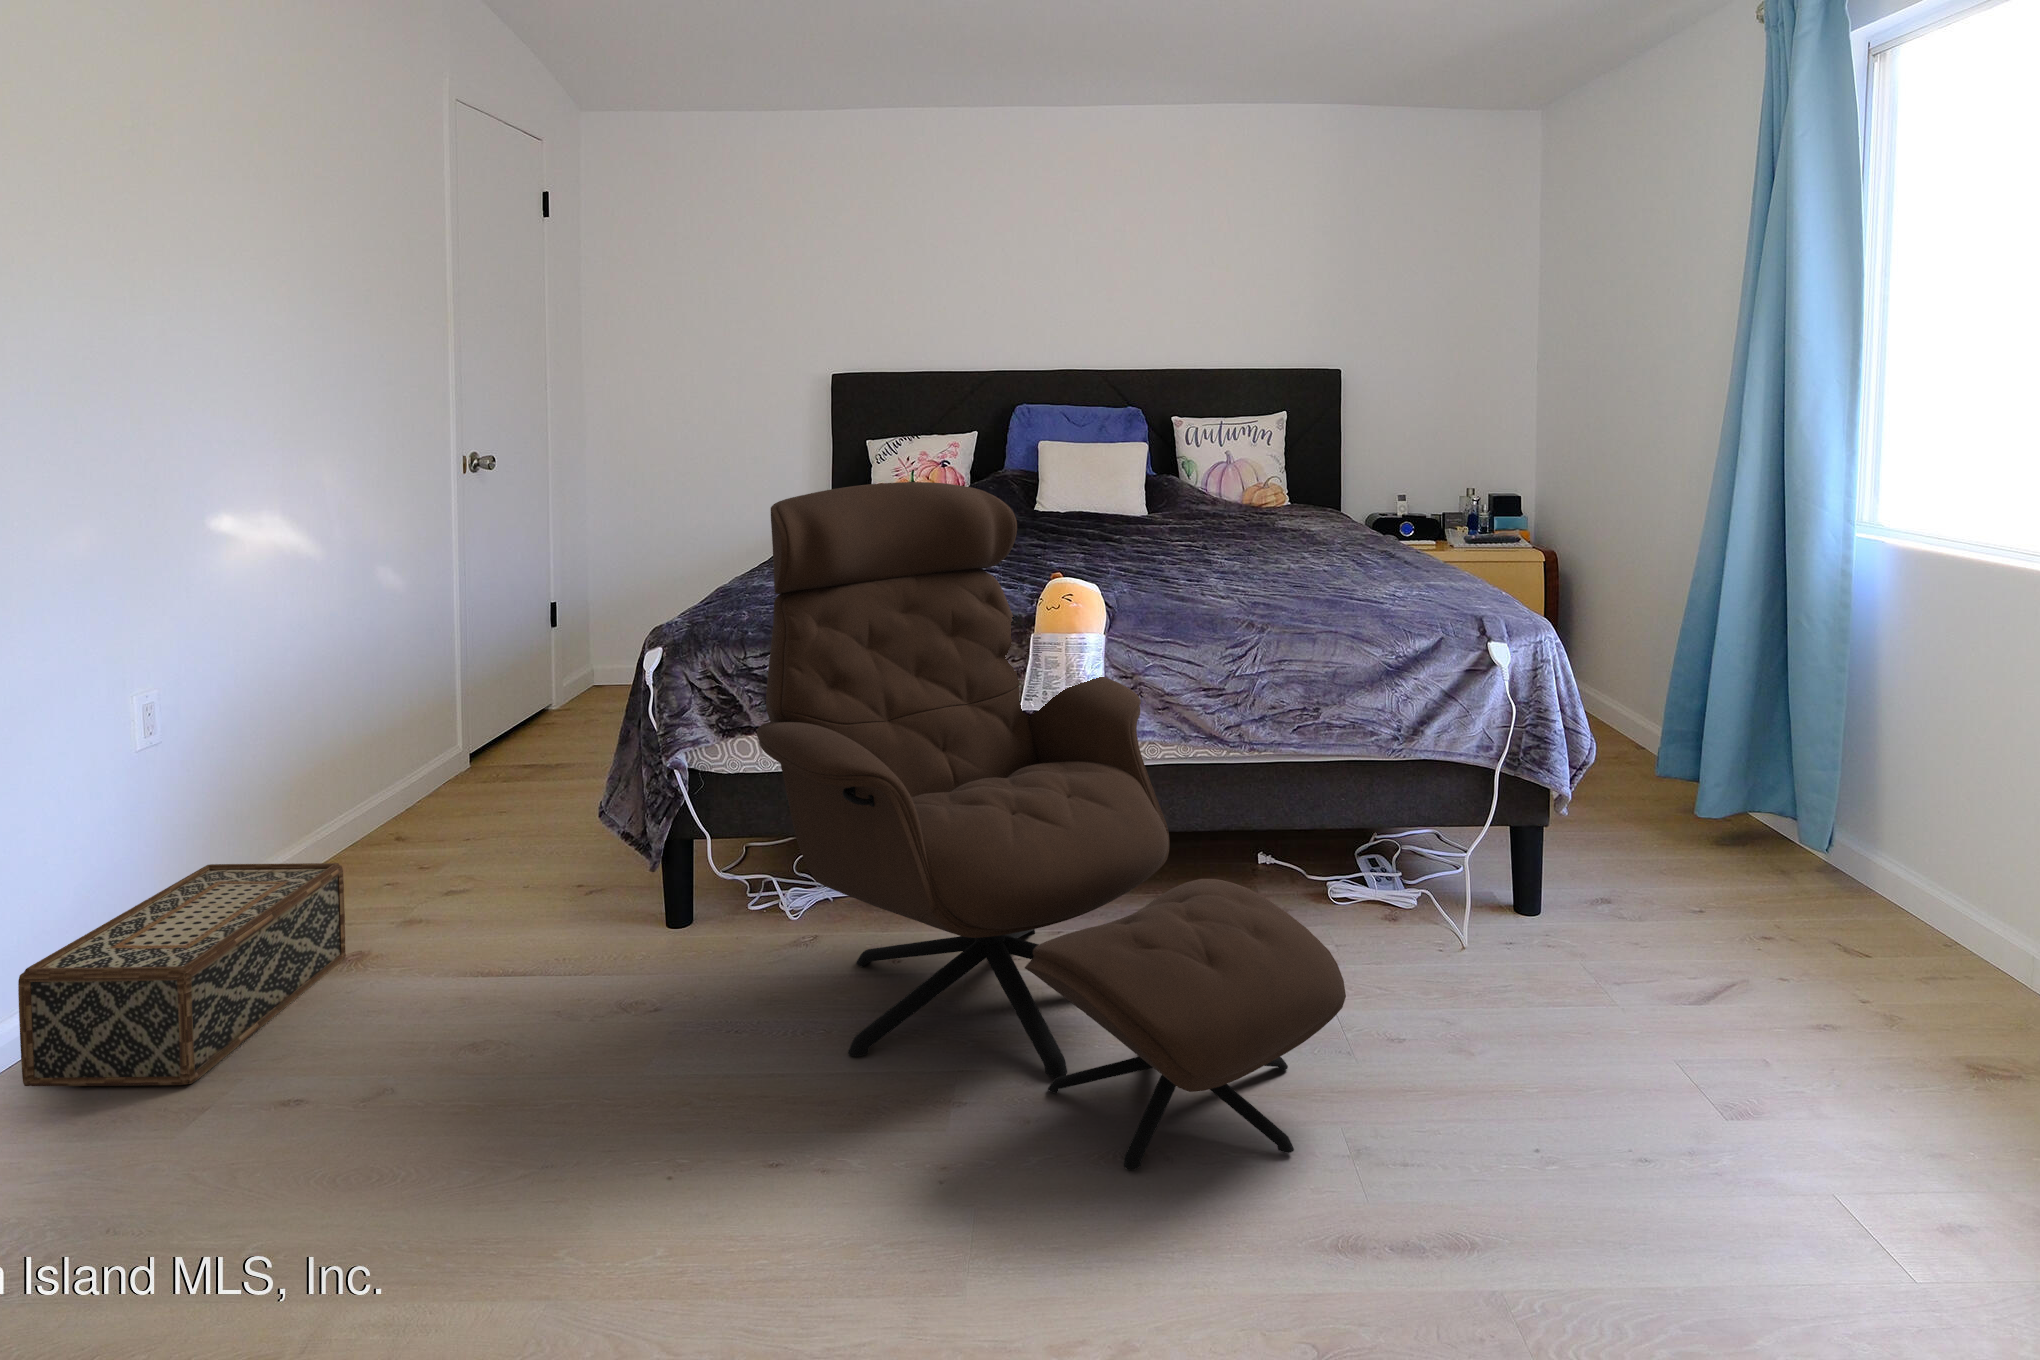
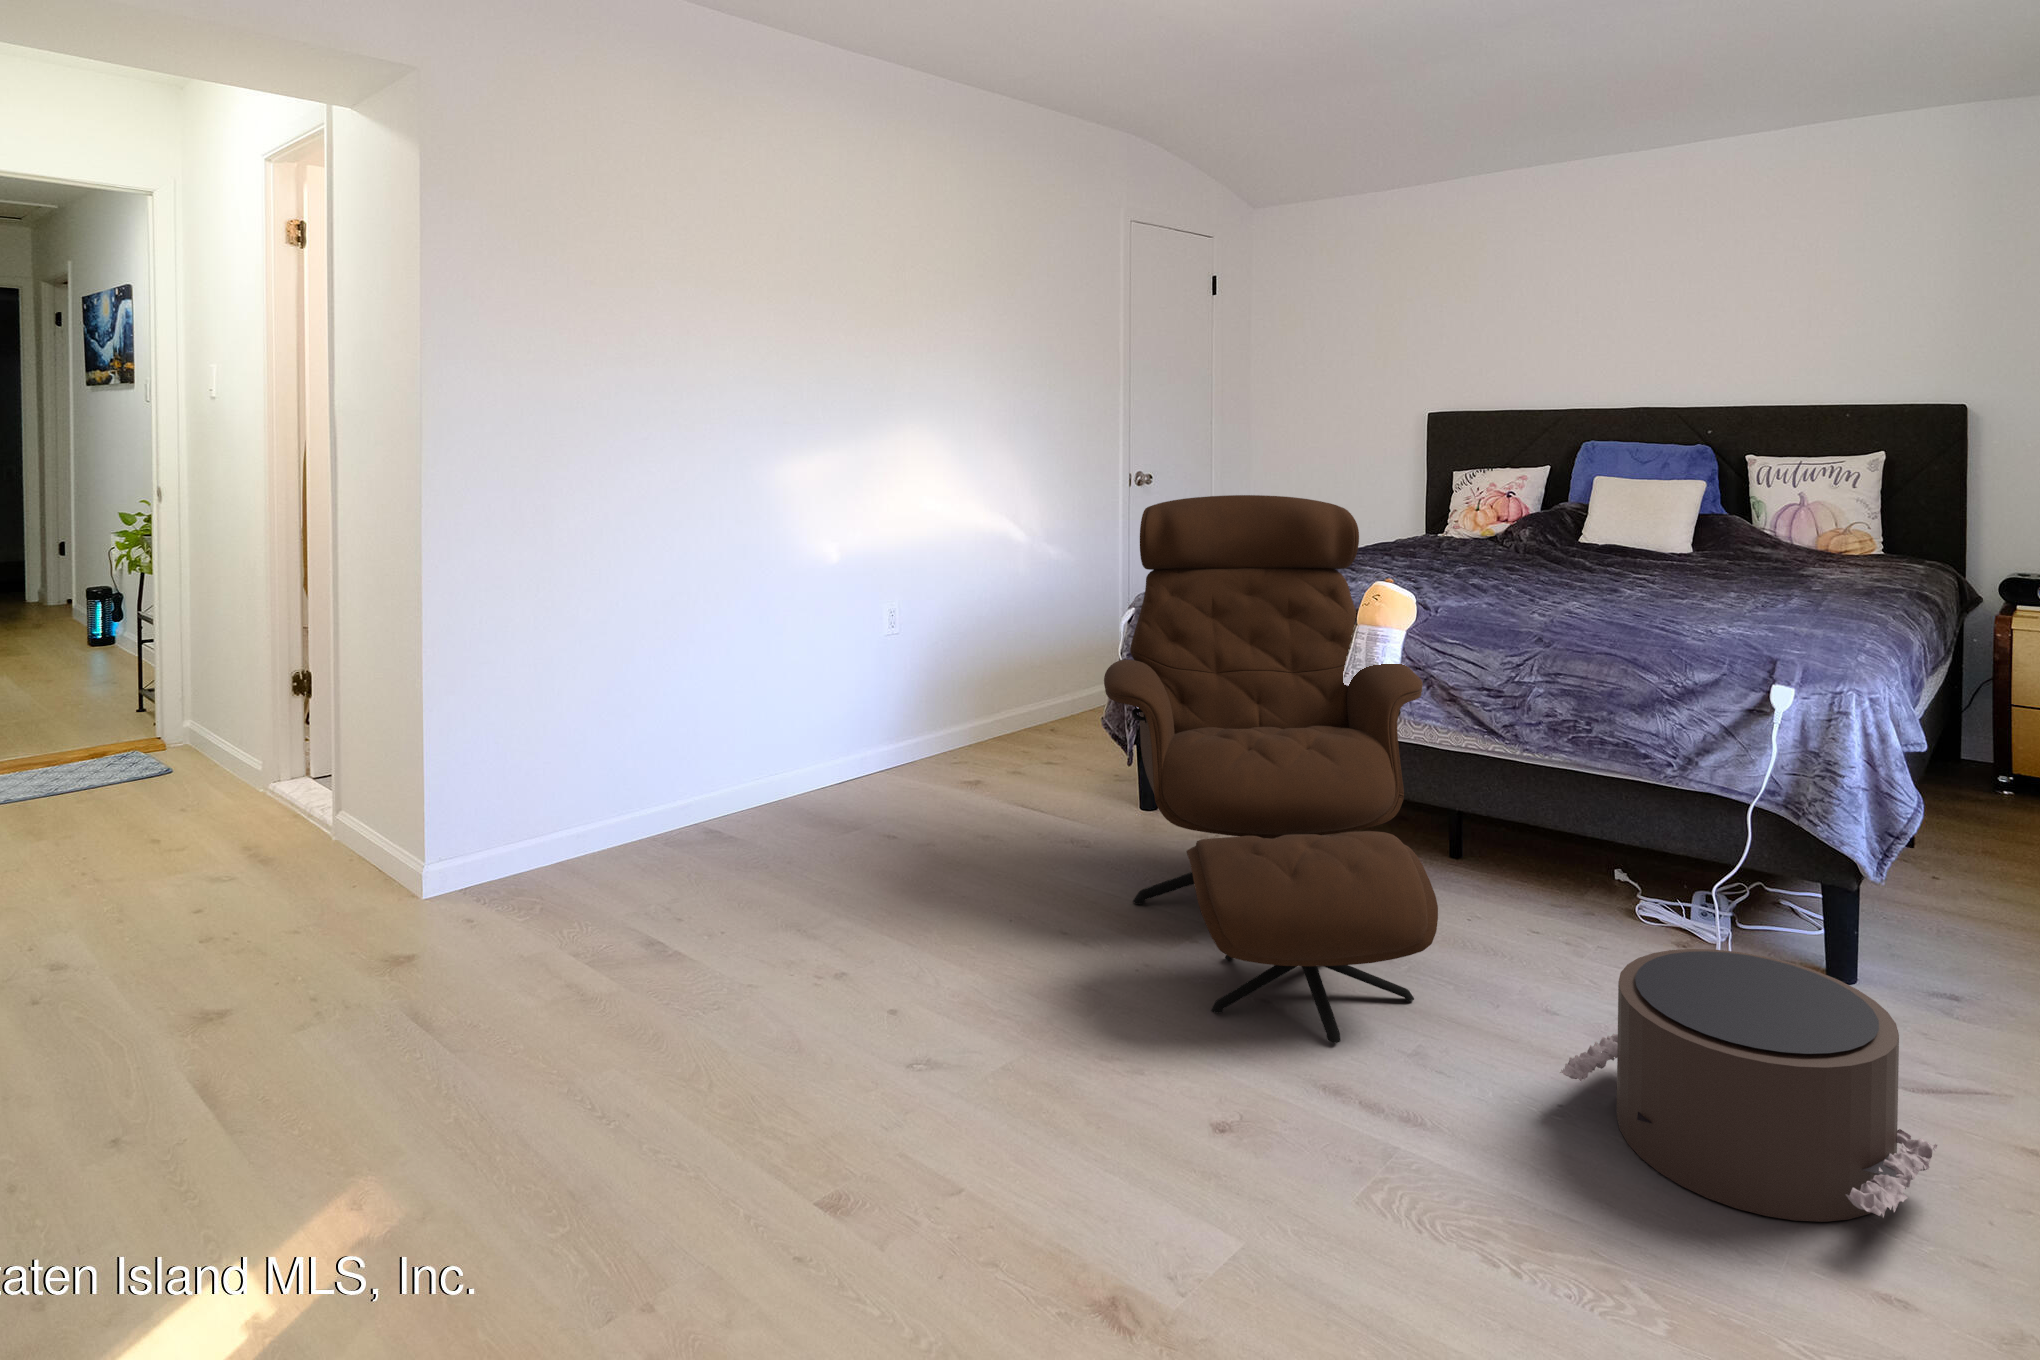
woven basket: present [18,863,346,1086] -> none [762,708,946,819]
pouf: none [1526,913,1904,1173] -> present [1560,949,1937,1222]

